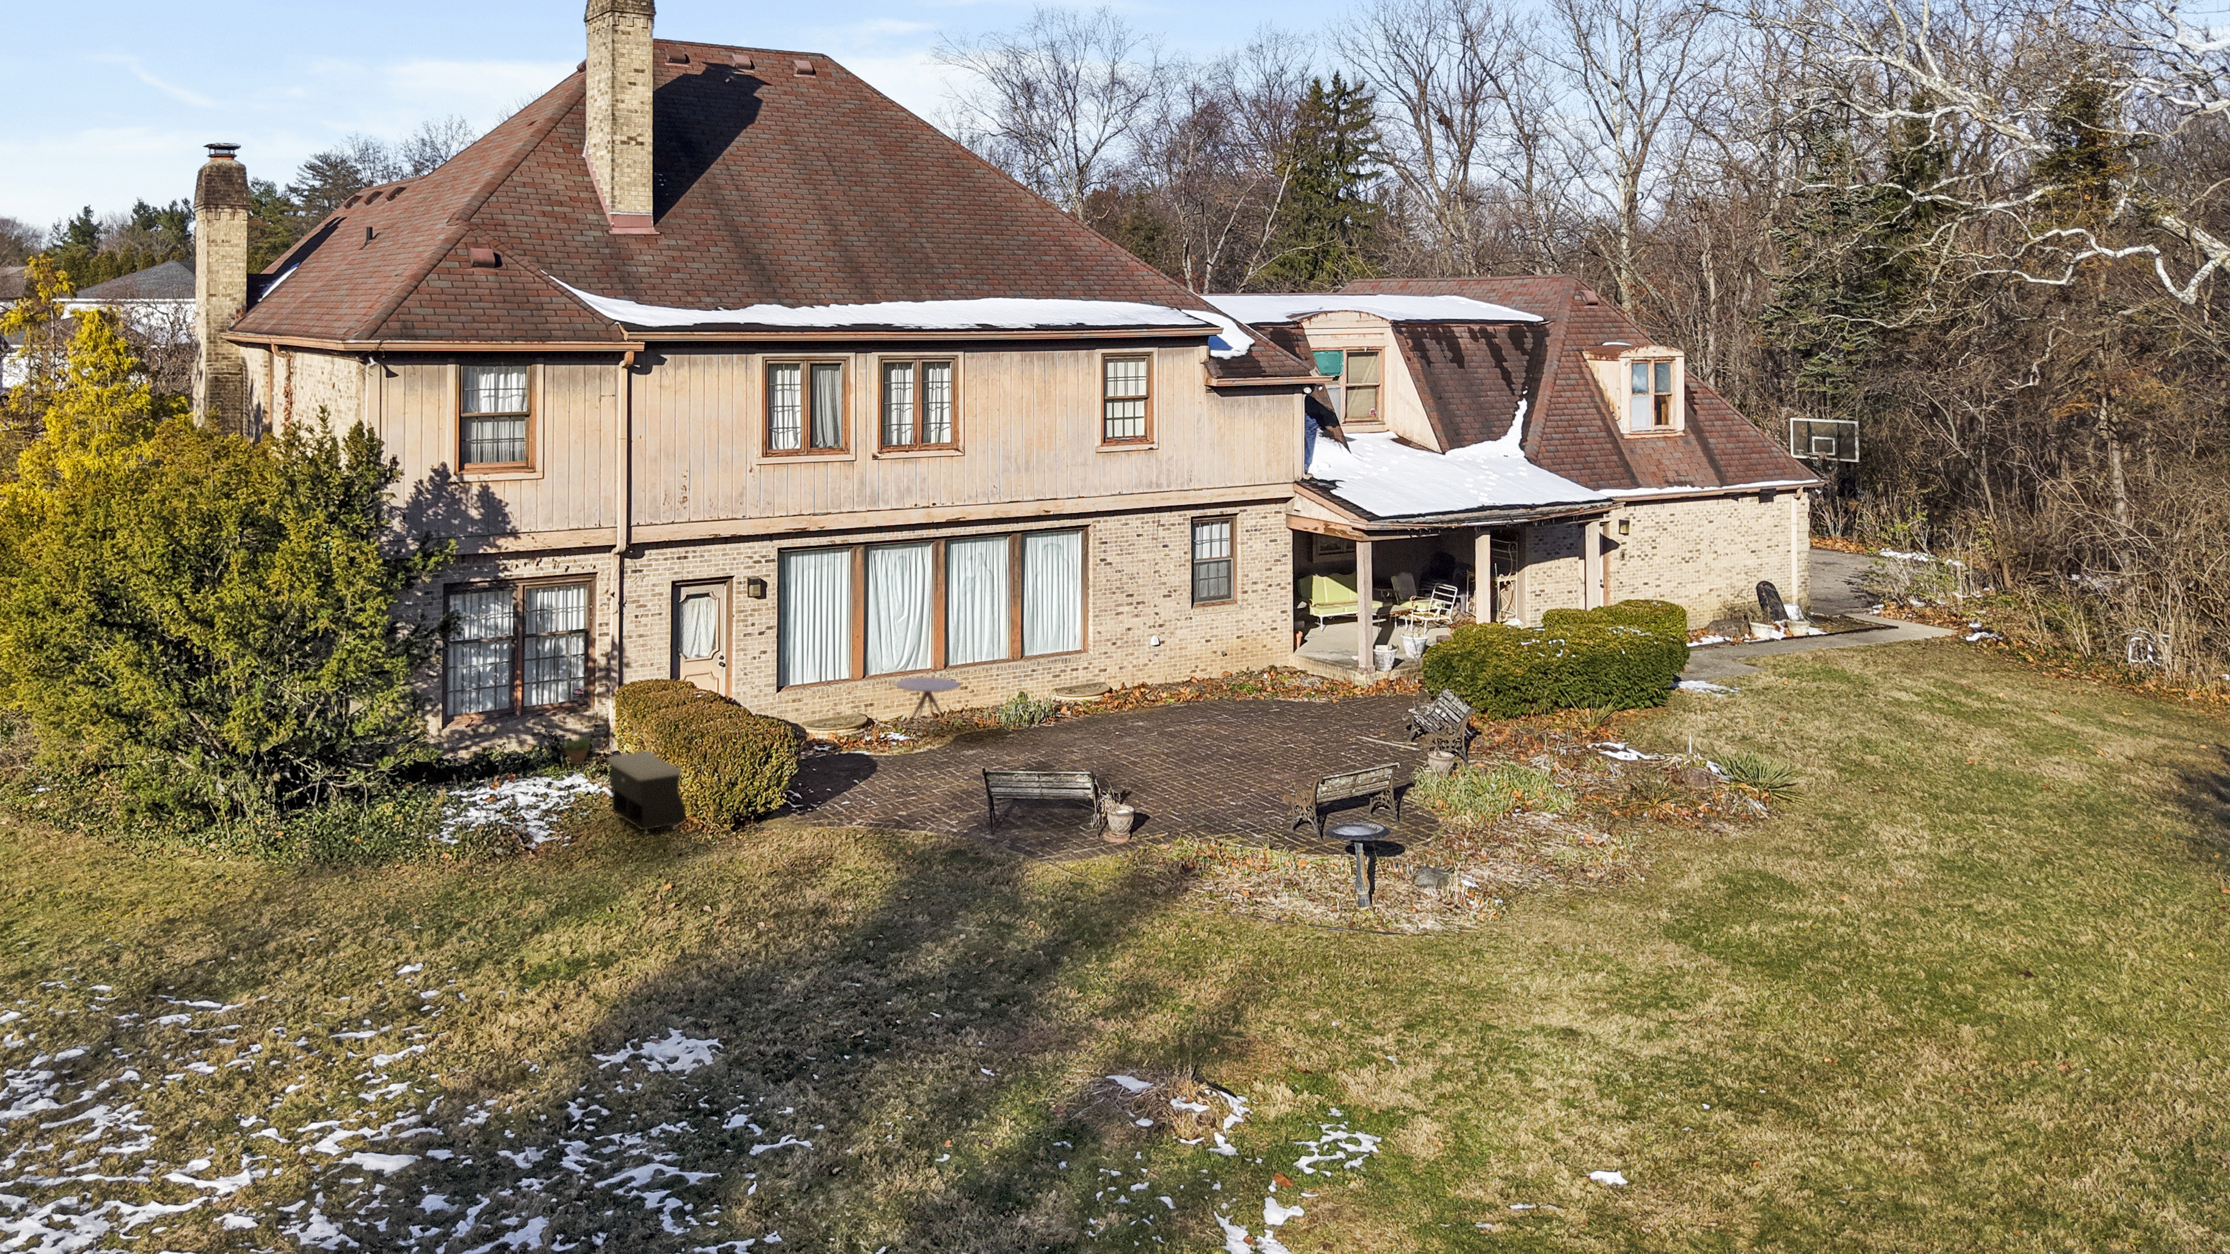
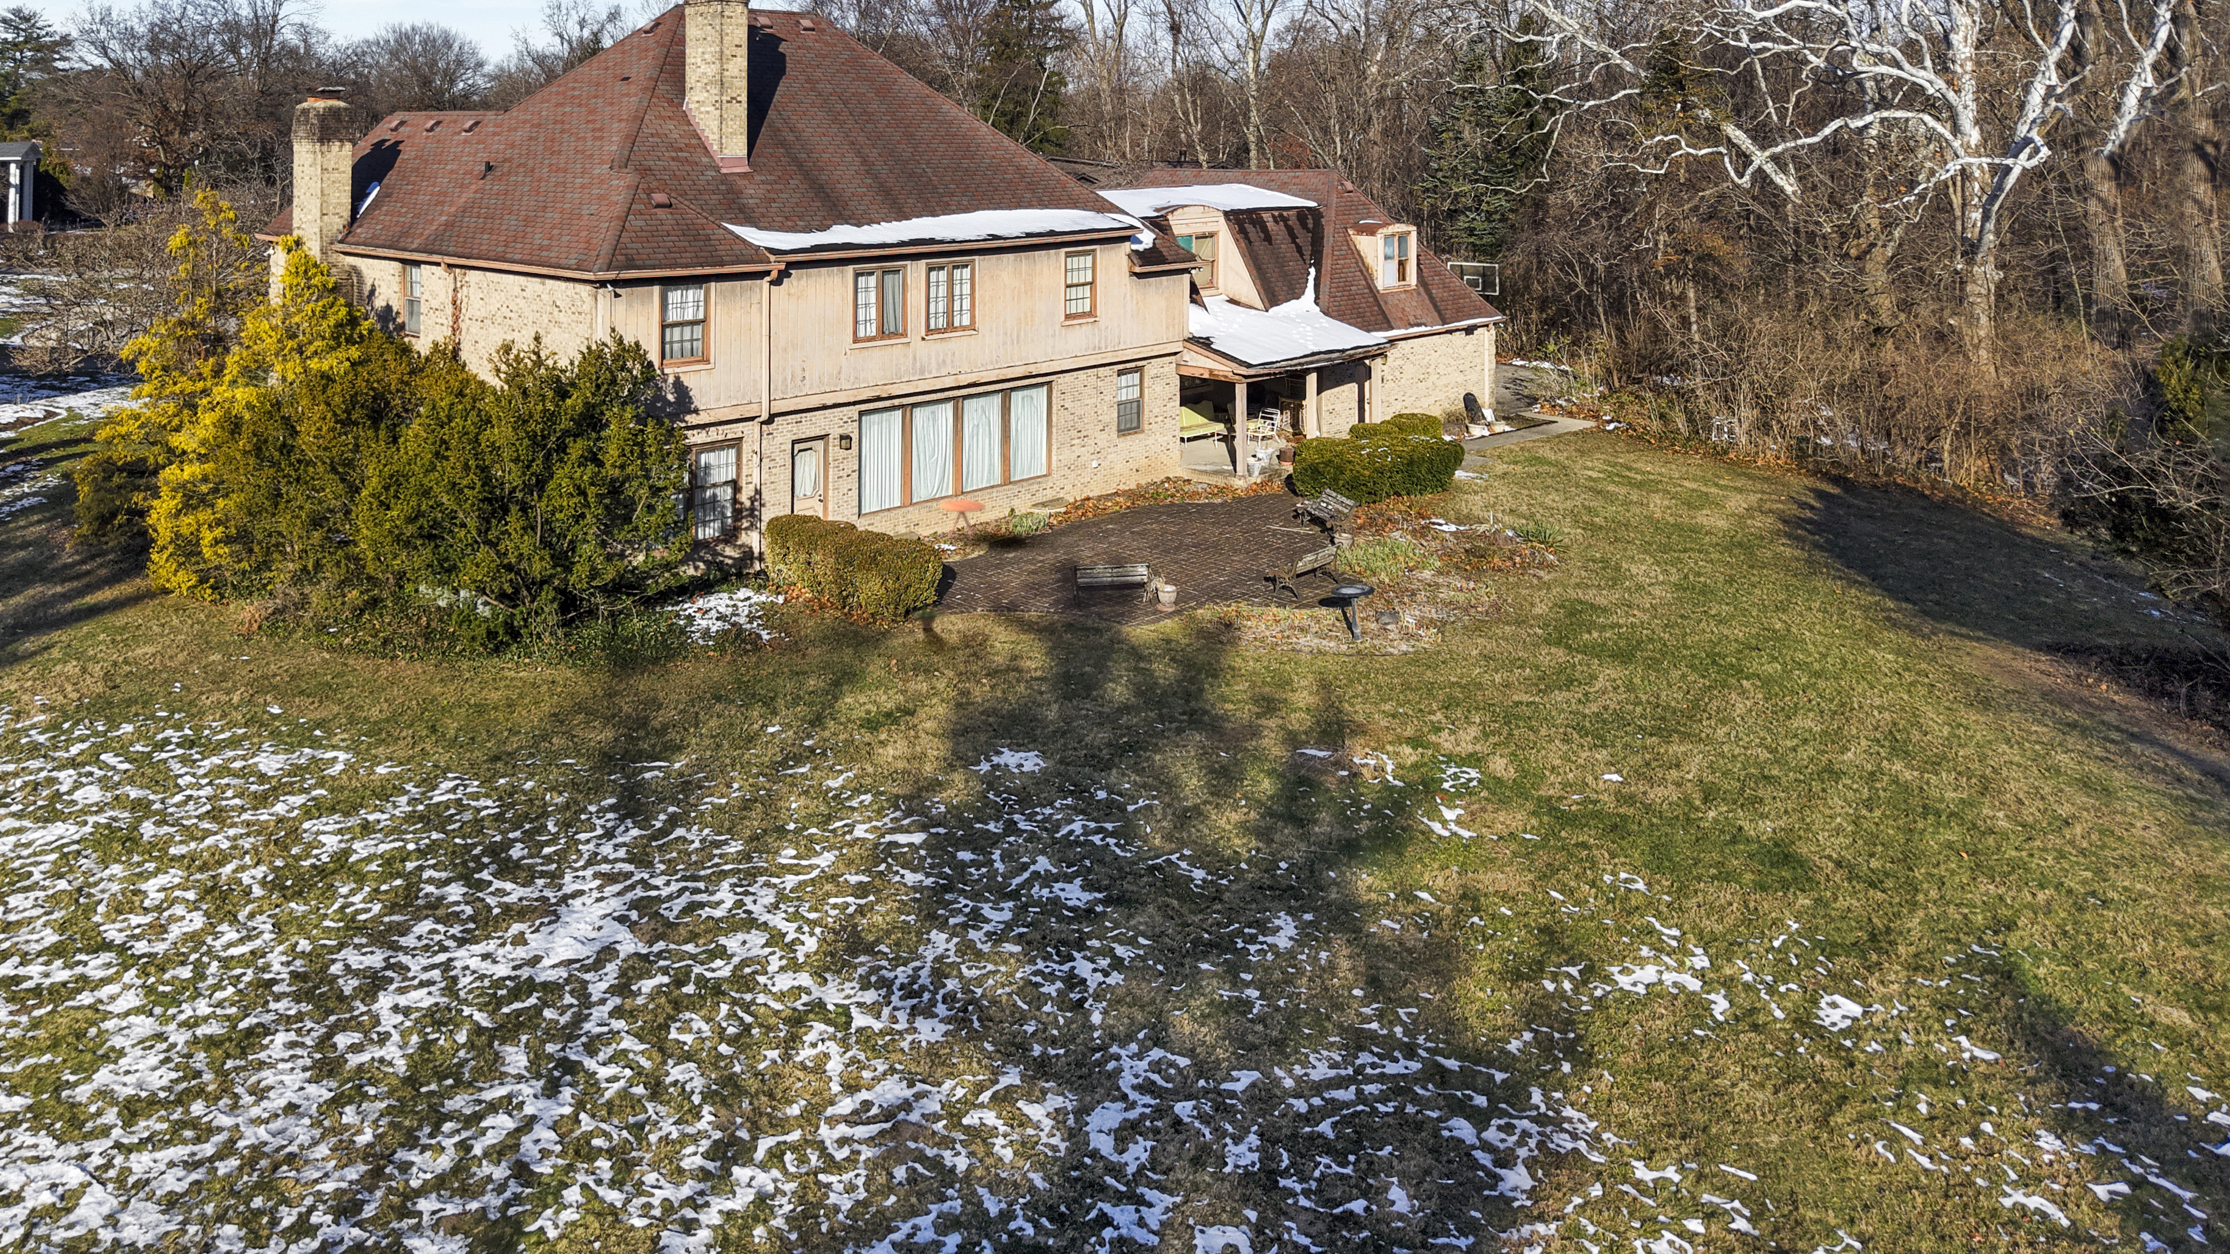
decorative plant: present [563,737,594,765] -> present [916,607,939,629]
storage bench: present [608,751,686,834] -> none [811,571,875,630]

